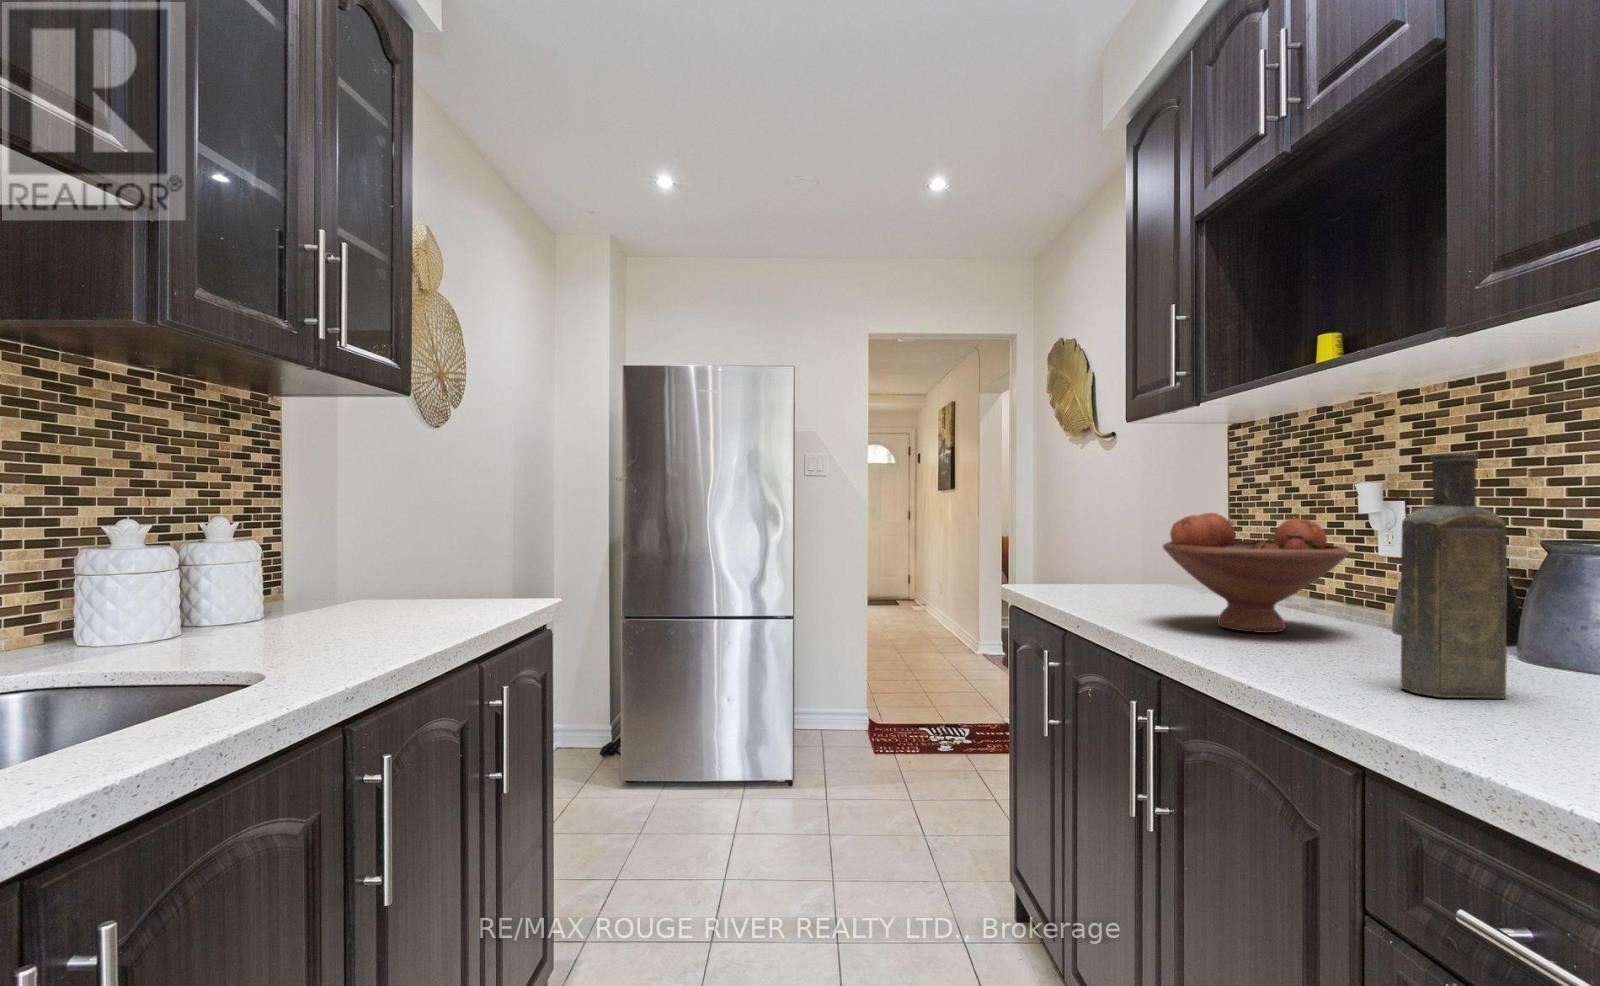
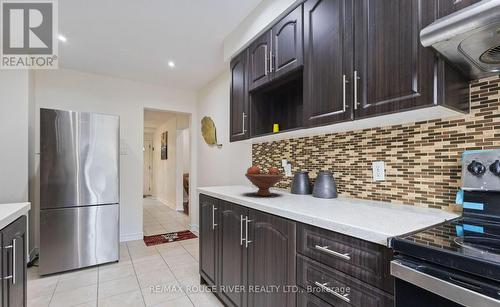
bottle: present [1401,453,1507,698] -> none [293,153,315,207]

